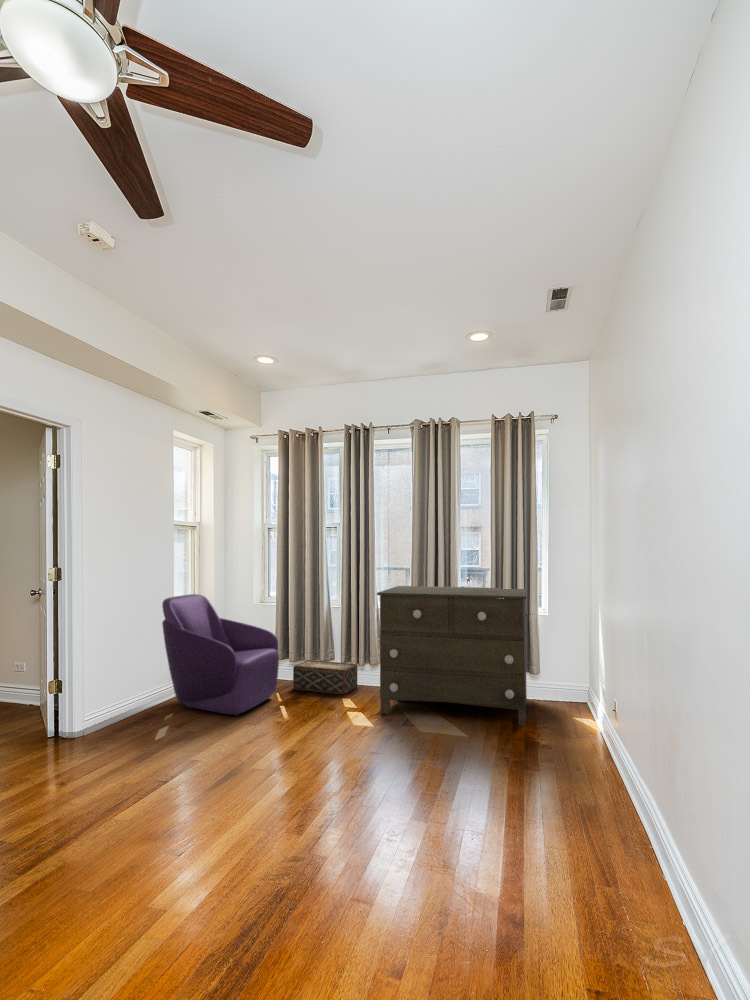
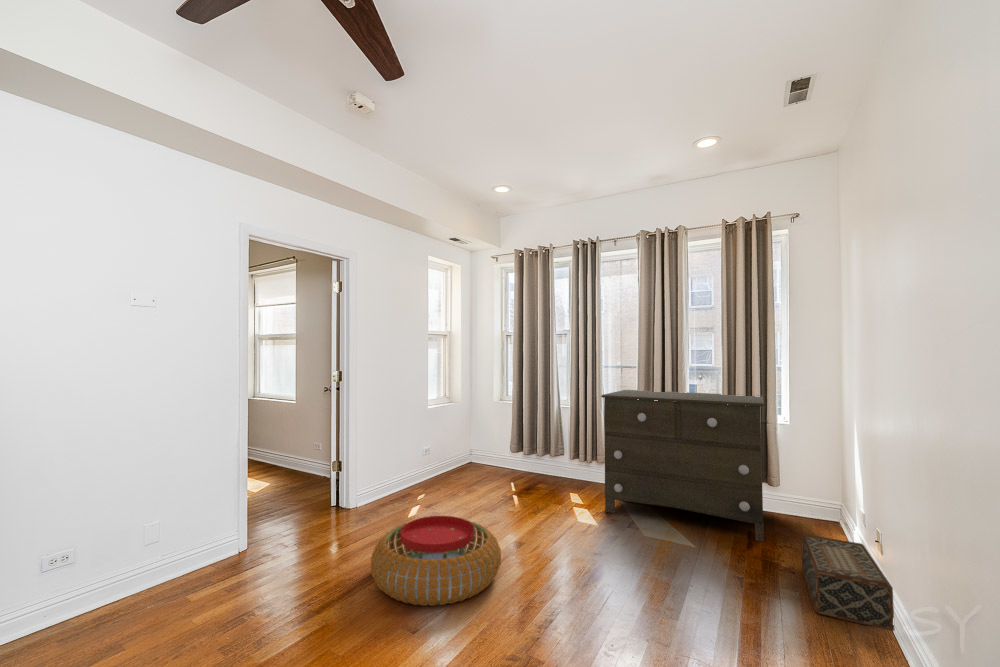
armchair: present [162,594,279,716] -> none [414,392,513,502]
woven basket: present [293,660,357,694] -> present [801,534,894,631]
pouf: none [149,726,287,813] -> present [371,516,501,606]

